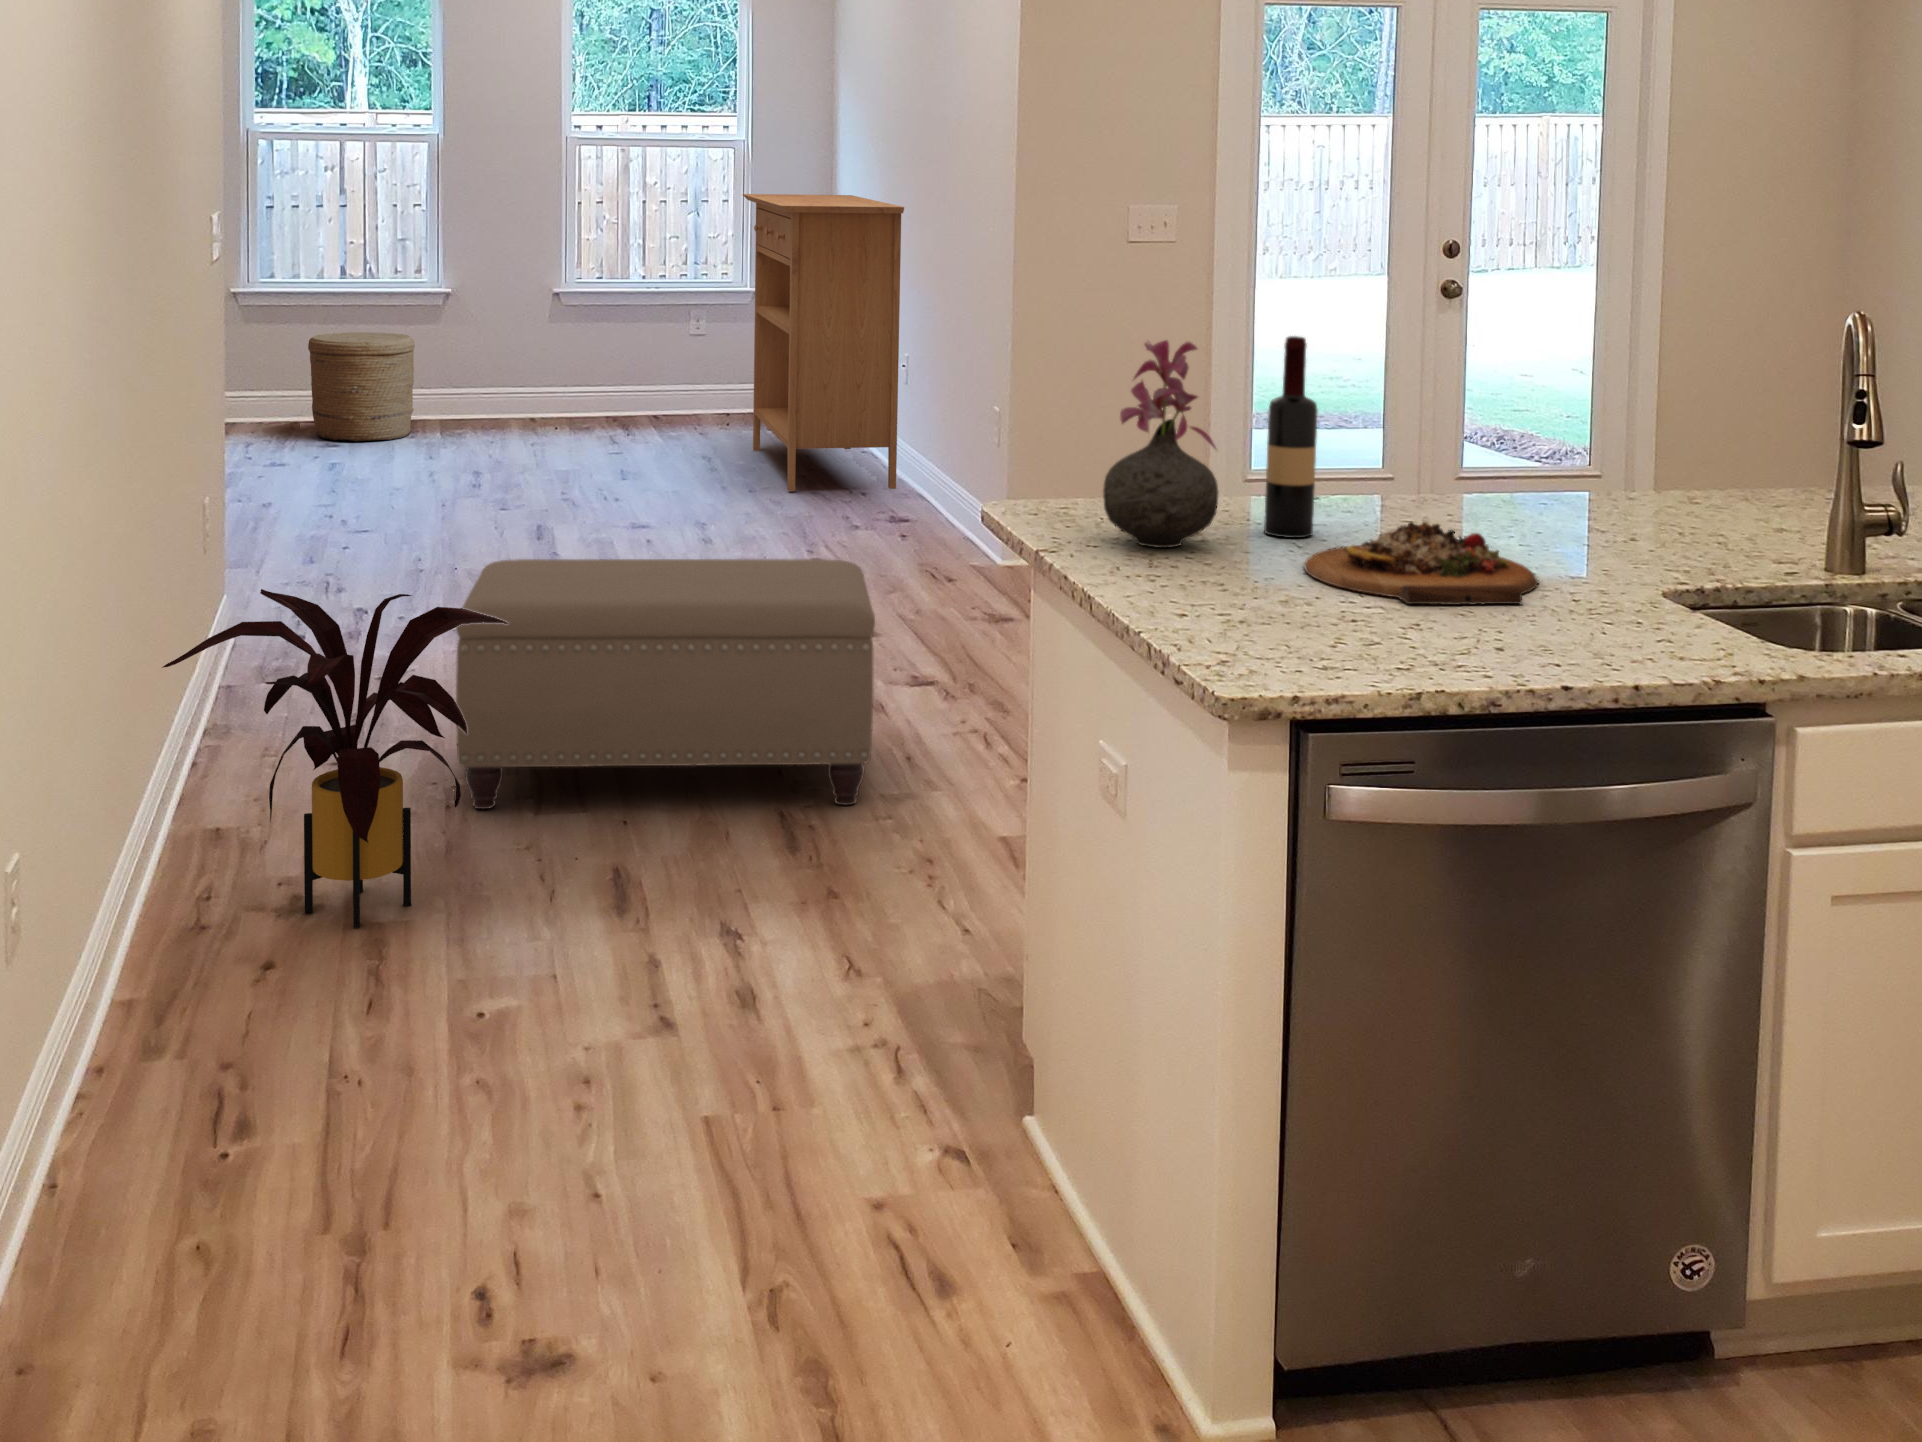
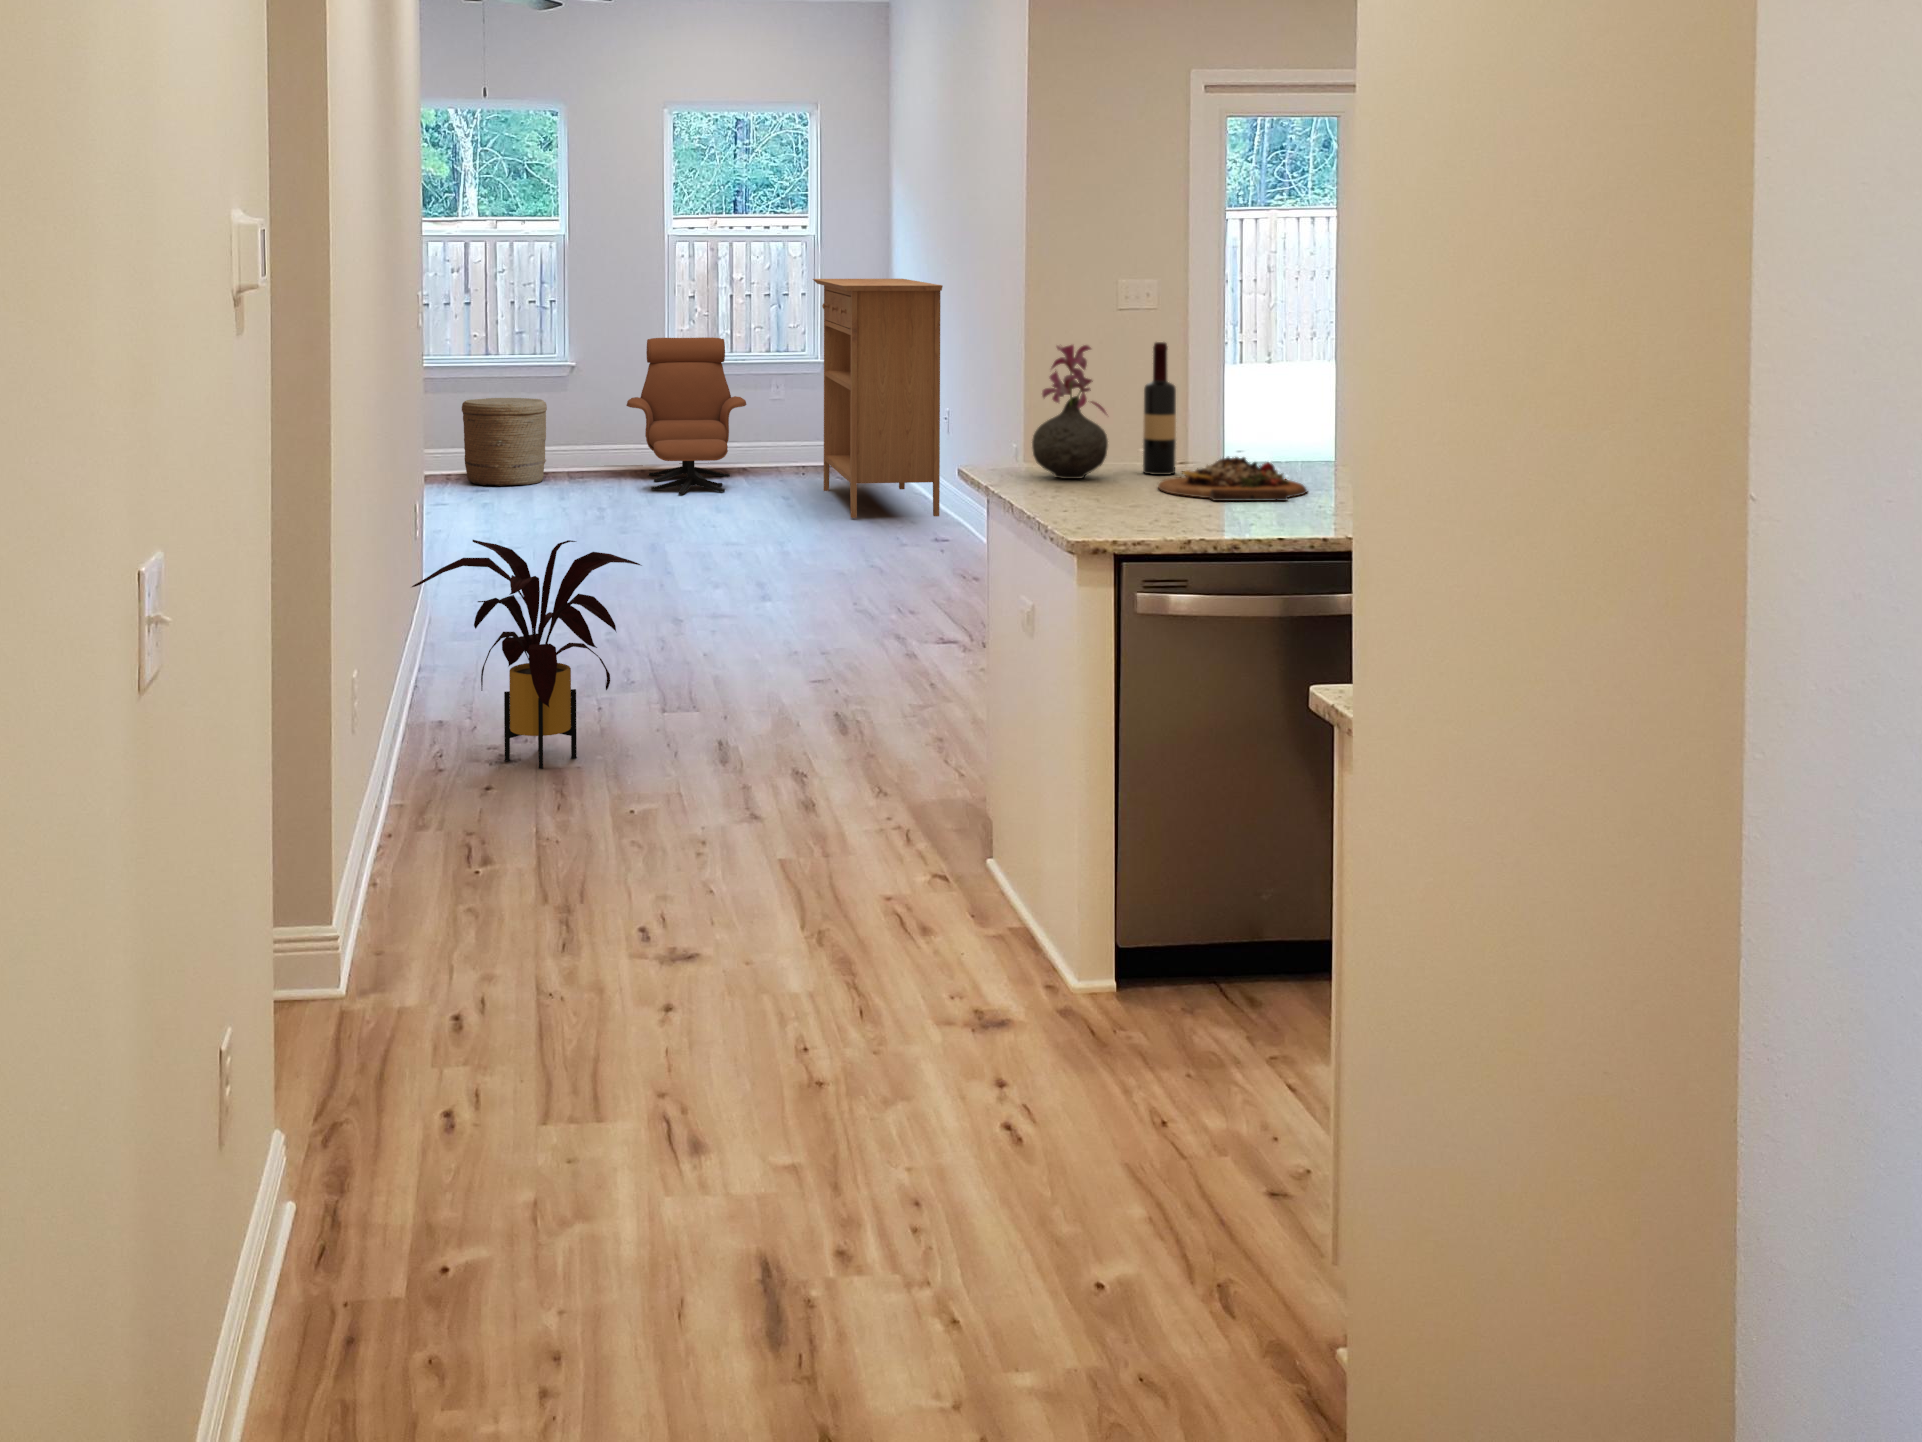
lounge chair: none [513,262,660,455] -> present [626,337,746,494]
ottoman: present [456,559,875,809] -> none [602,536,902,708]

